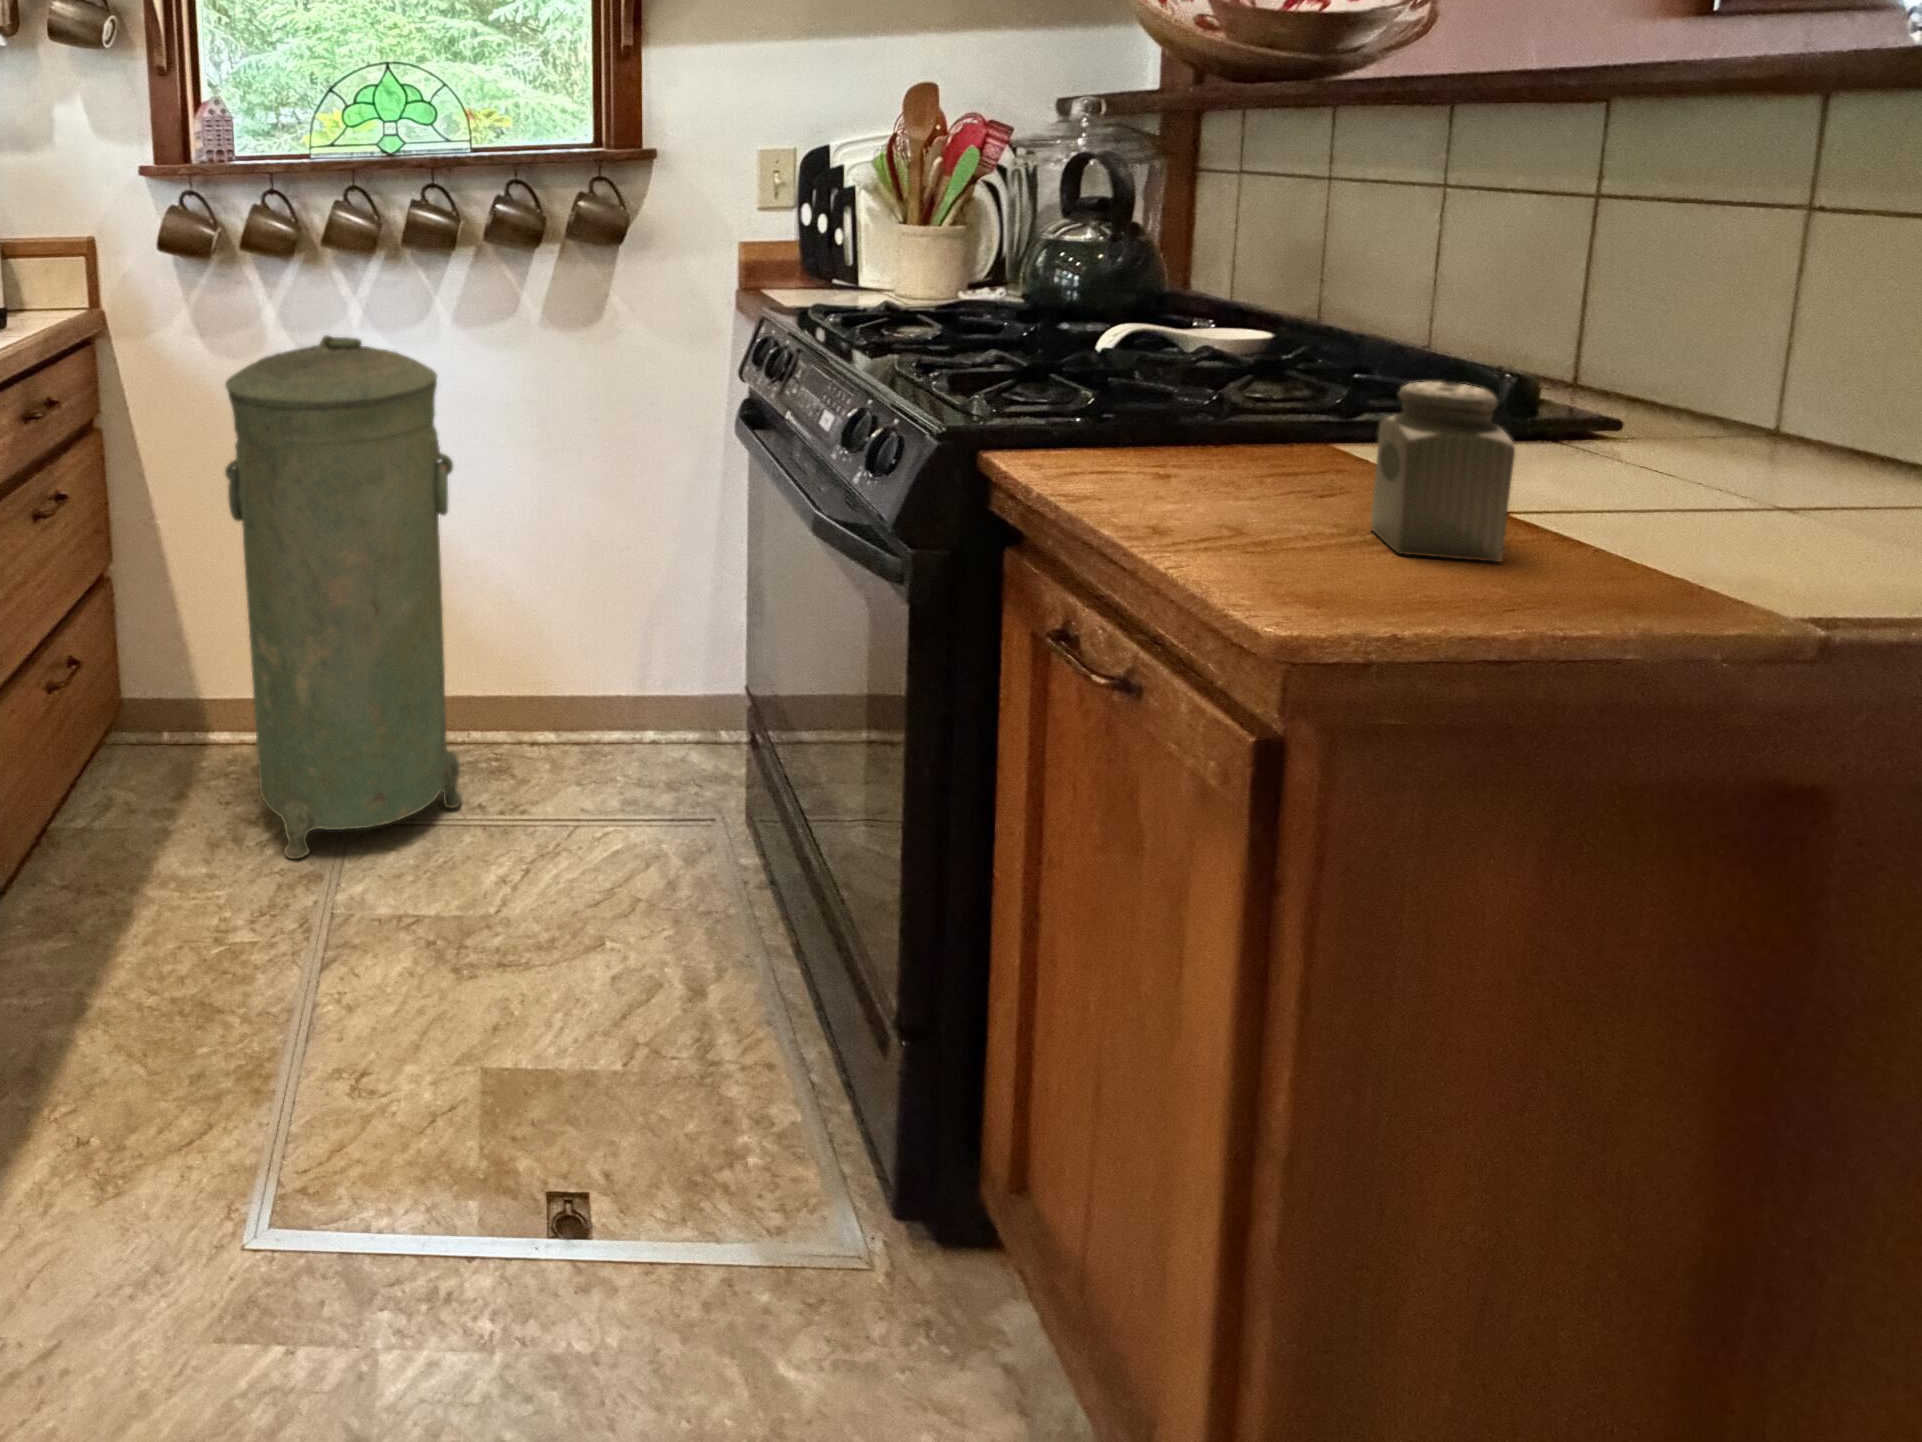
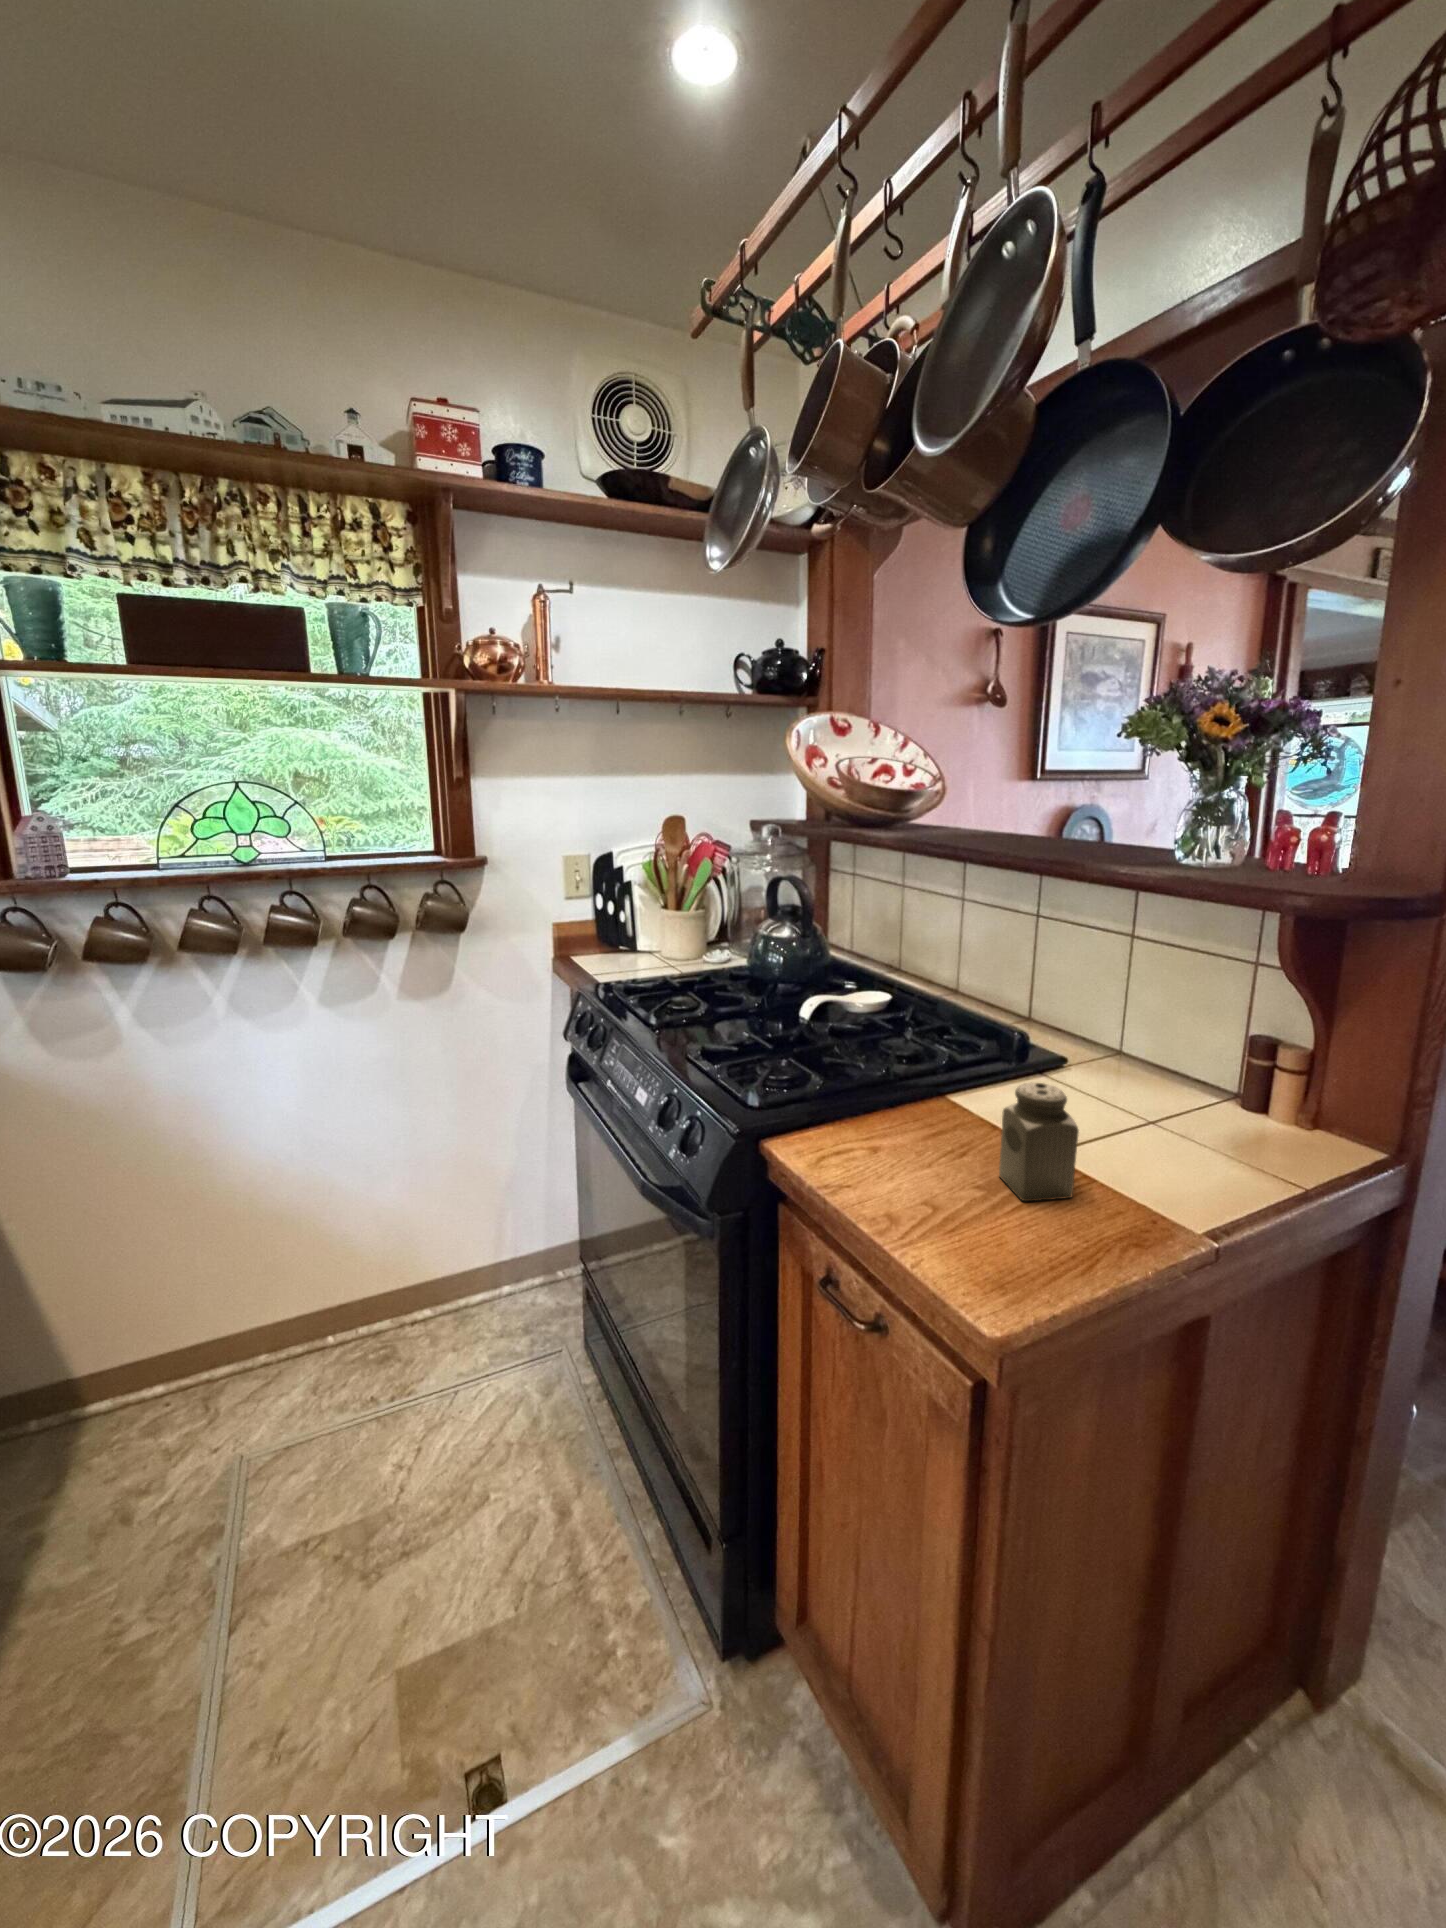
trash can: present [225,335,462,859] -> none [71,1034,354,1515]

